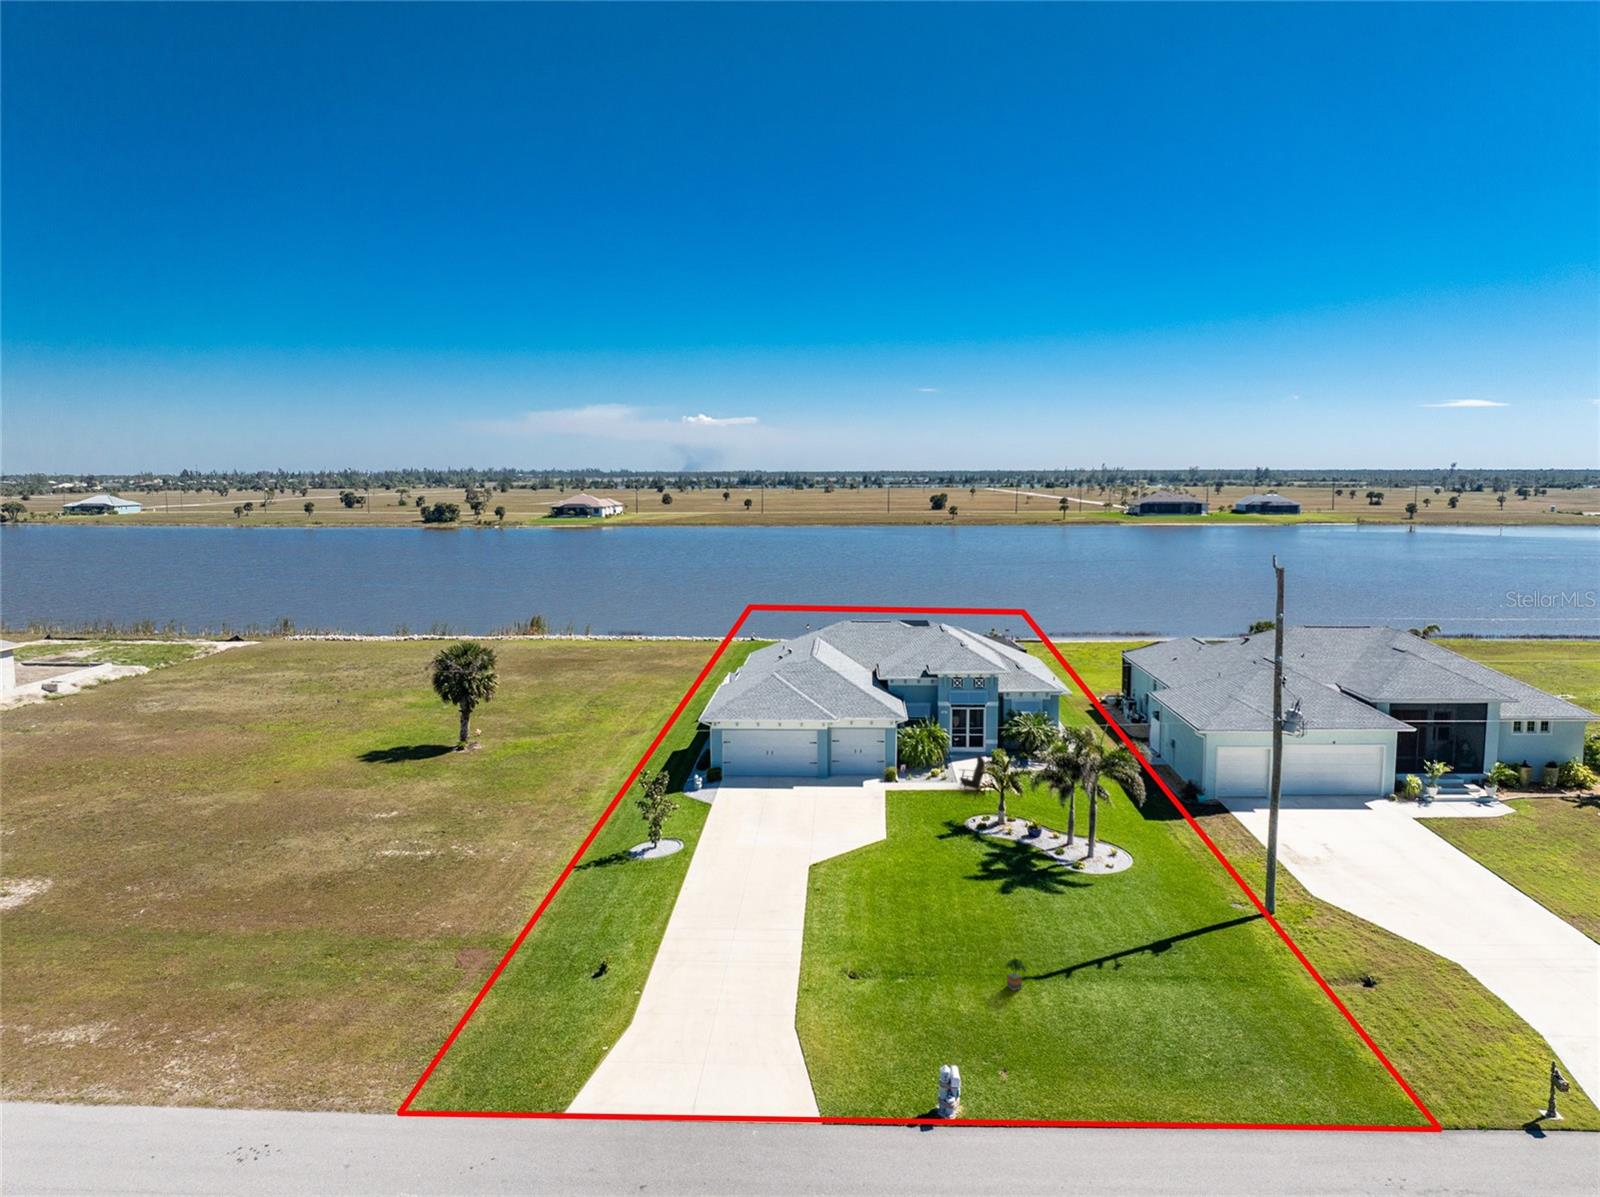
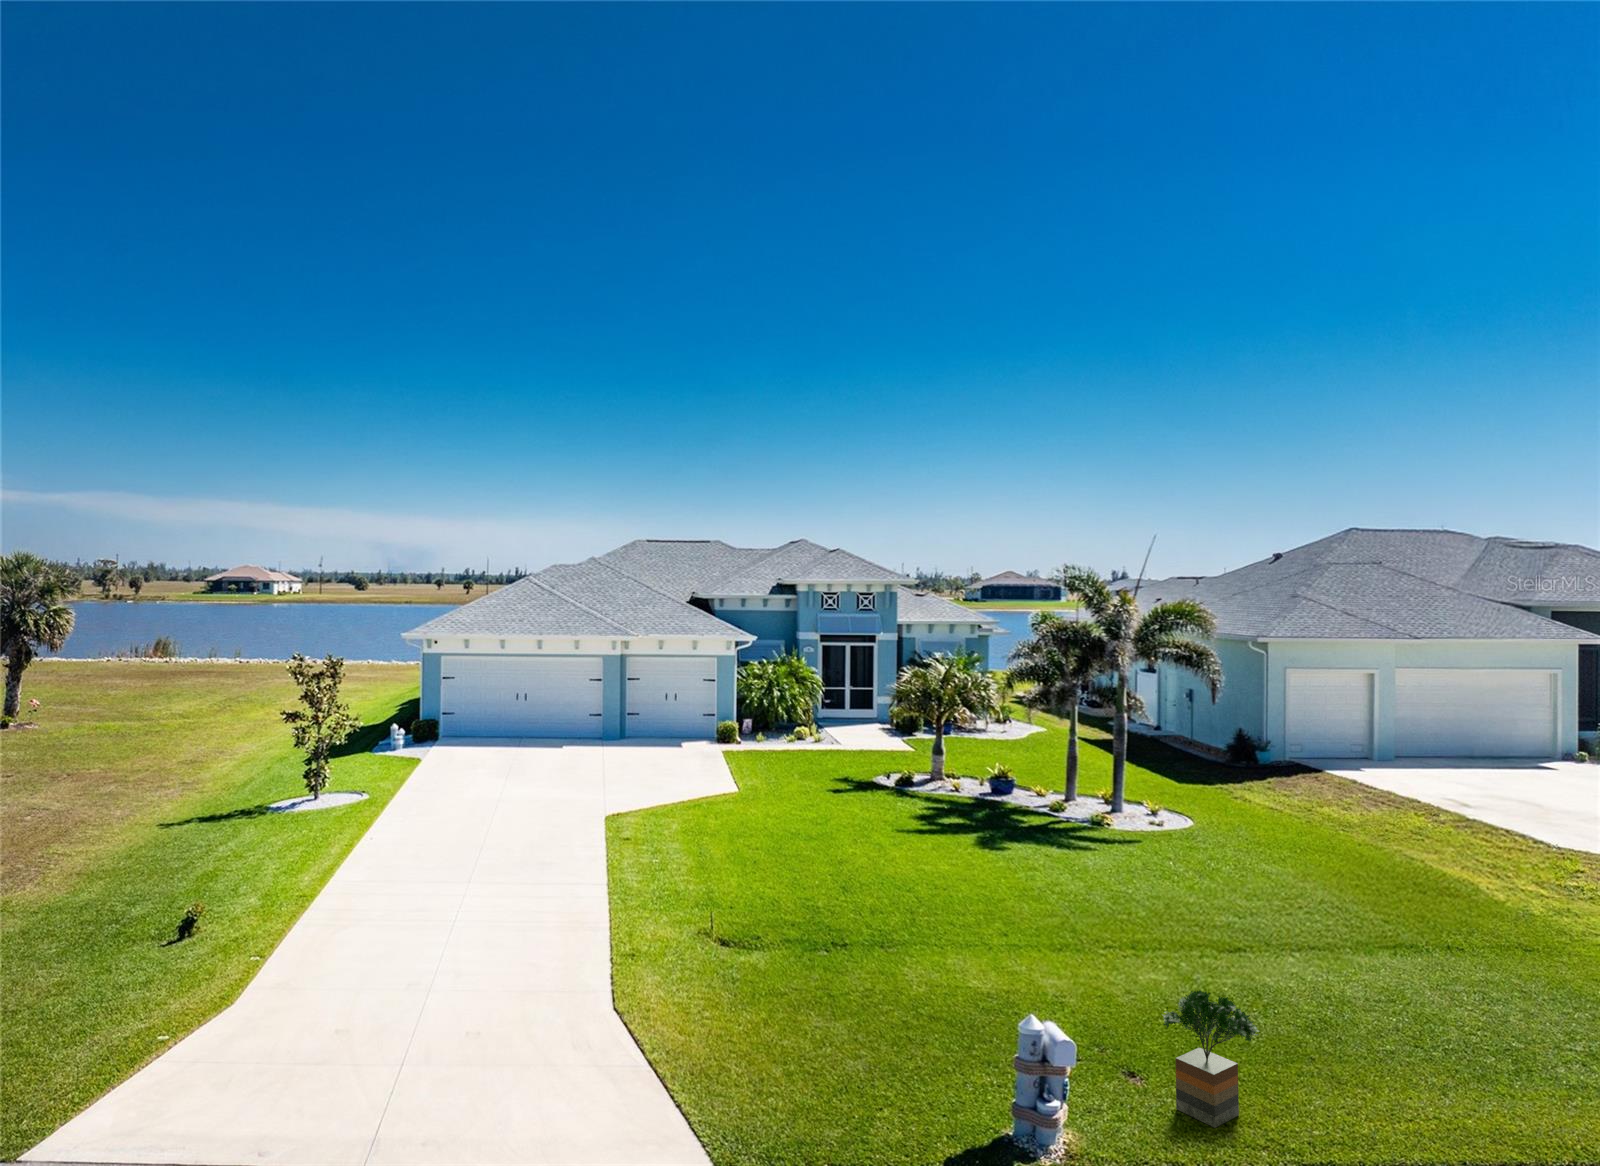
lounge chair: present [960,755,985,793] -> none [842,691,891,756]

